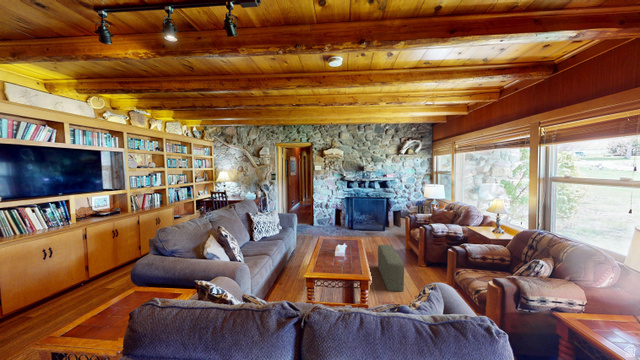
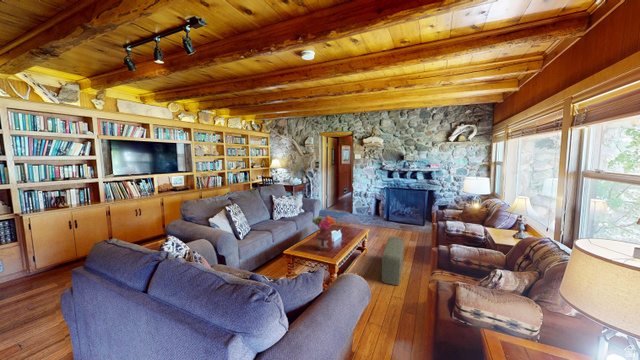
flower arrangement: none [325,229,351,268] -> present [312,216,336,251]

